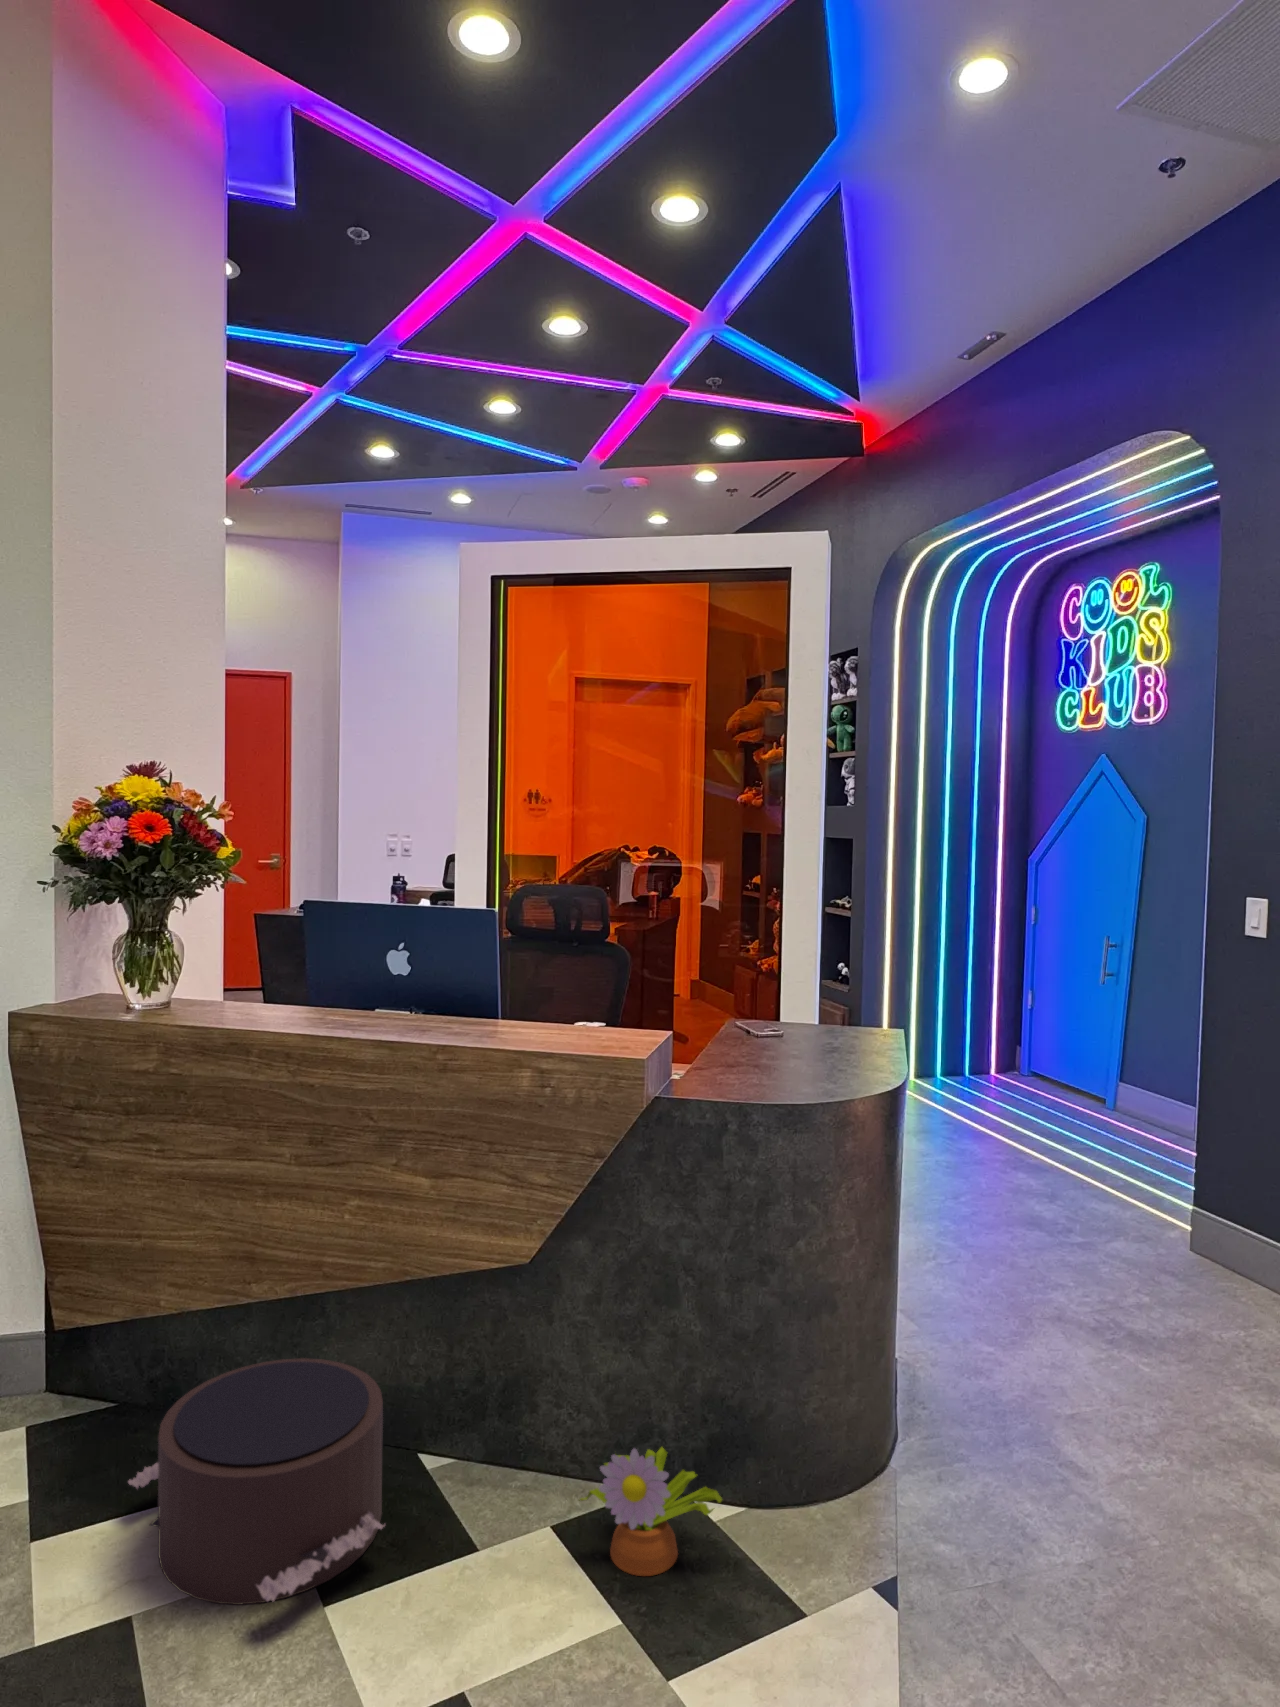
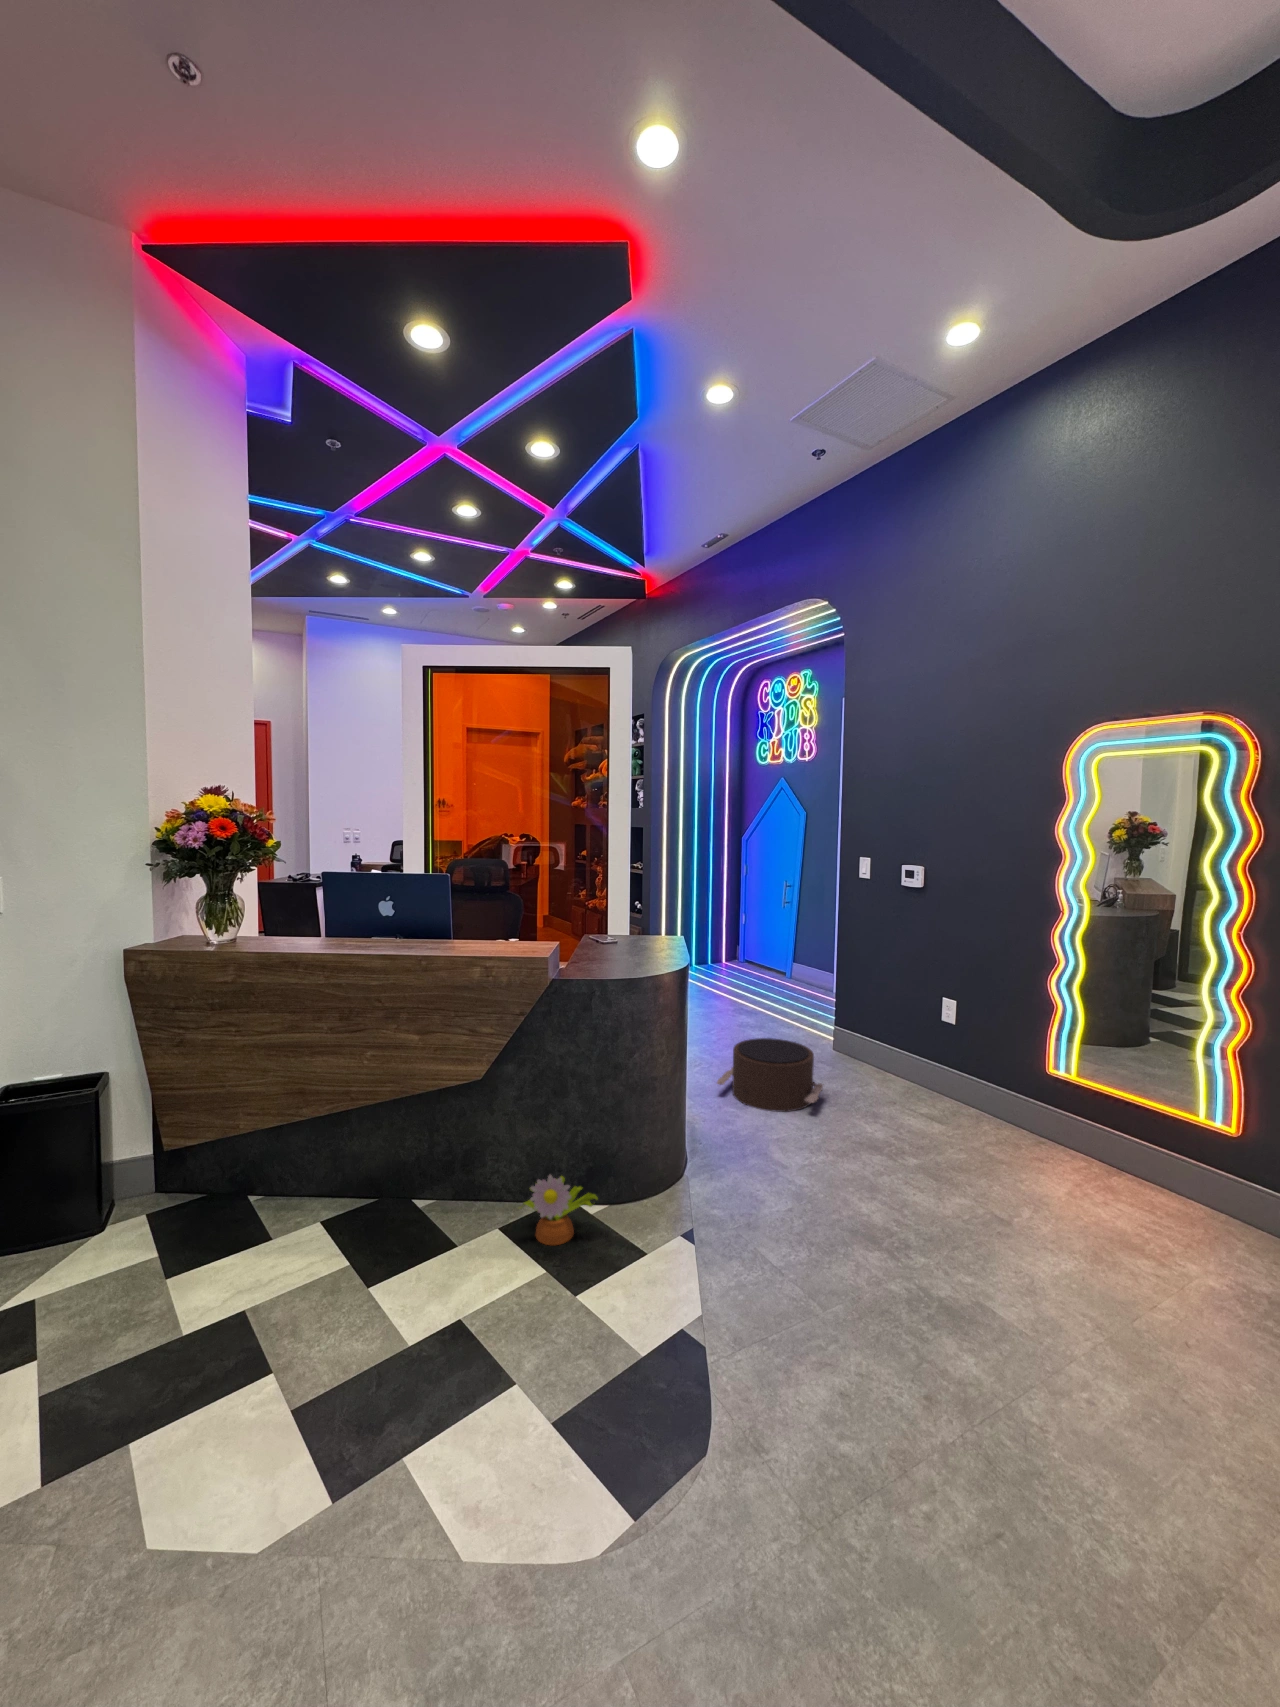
pouf: present [128,1358,385,1605] -> present [717,1038,823,1112]

